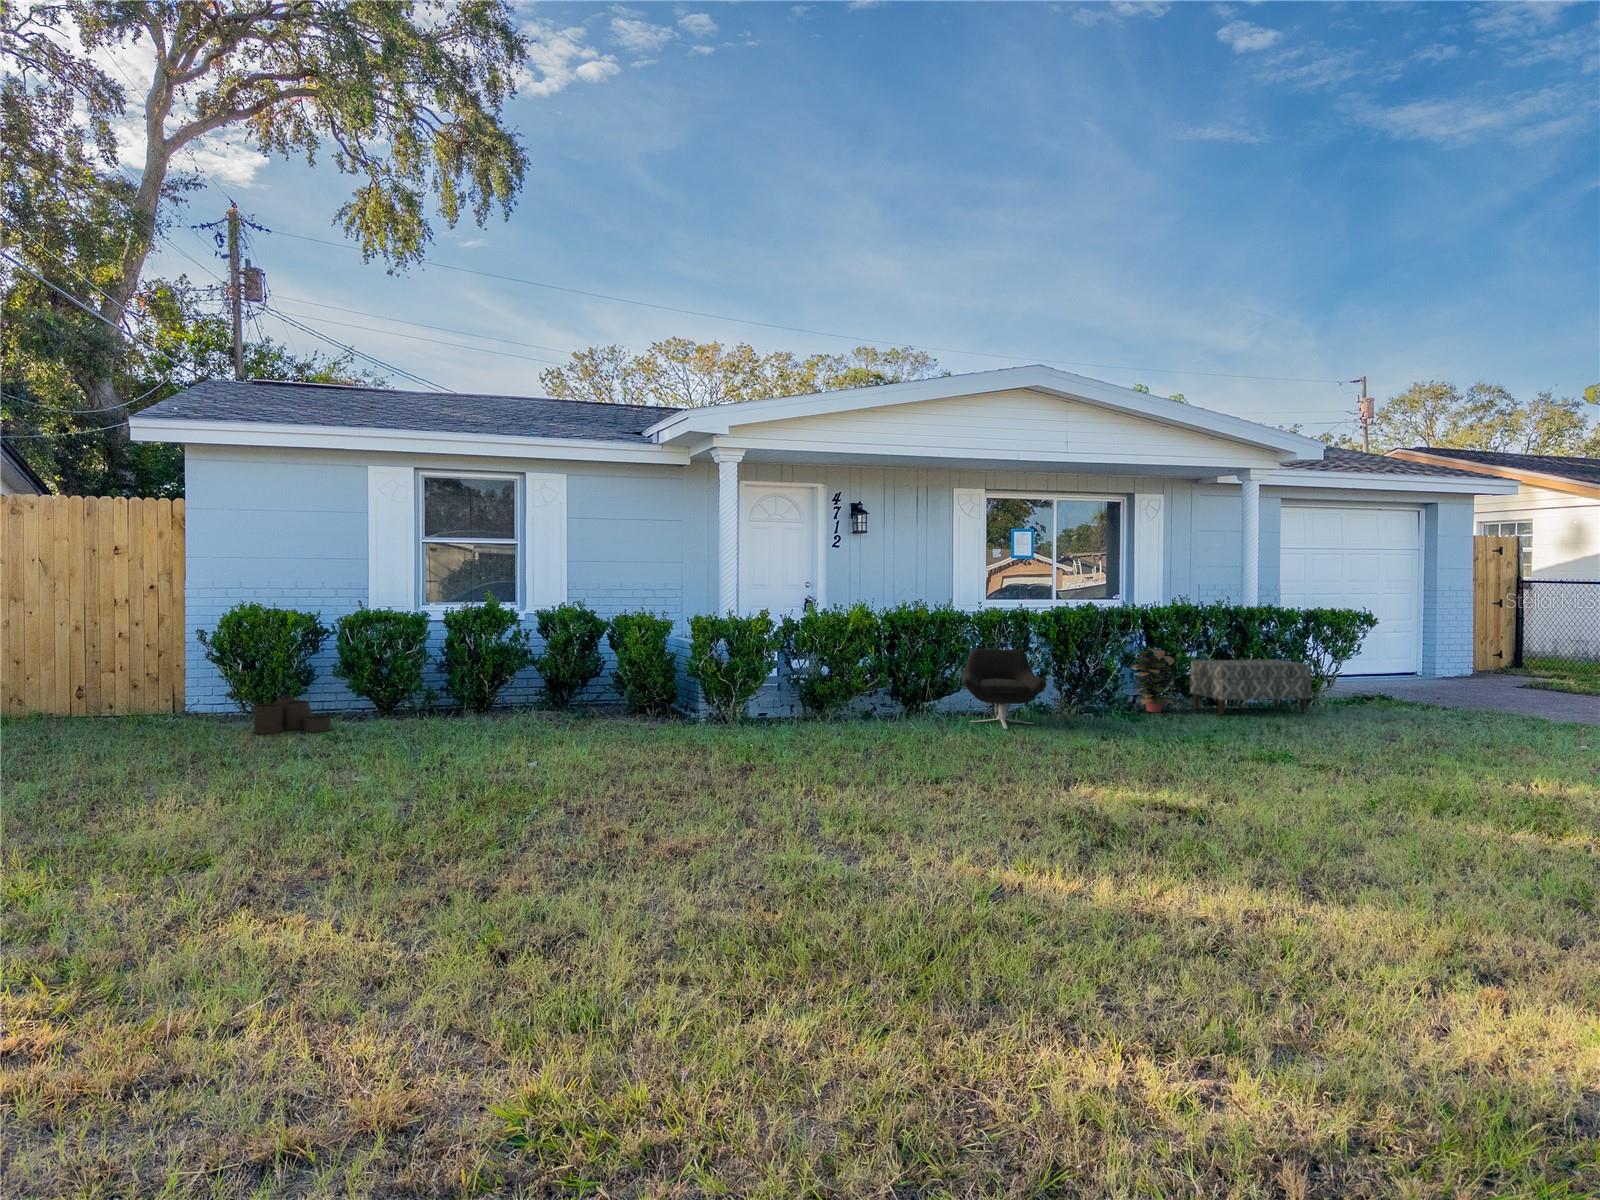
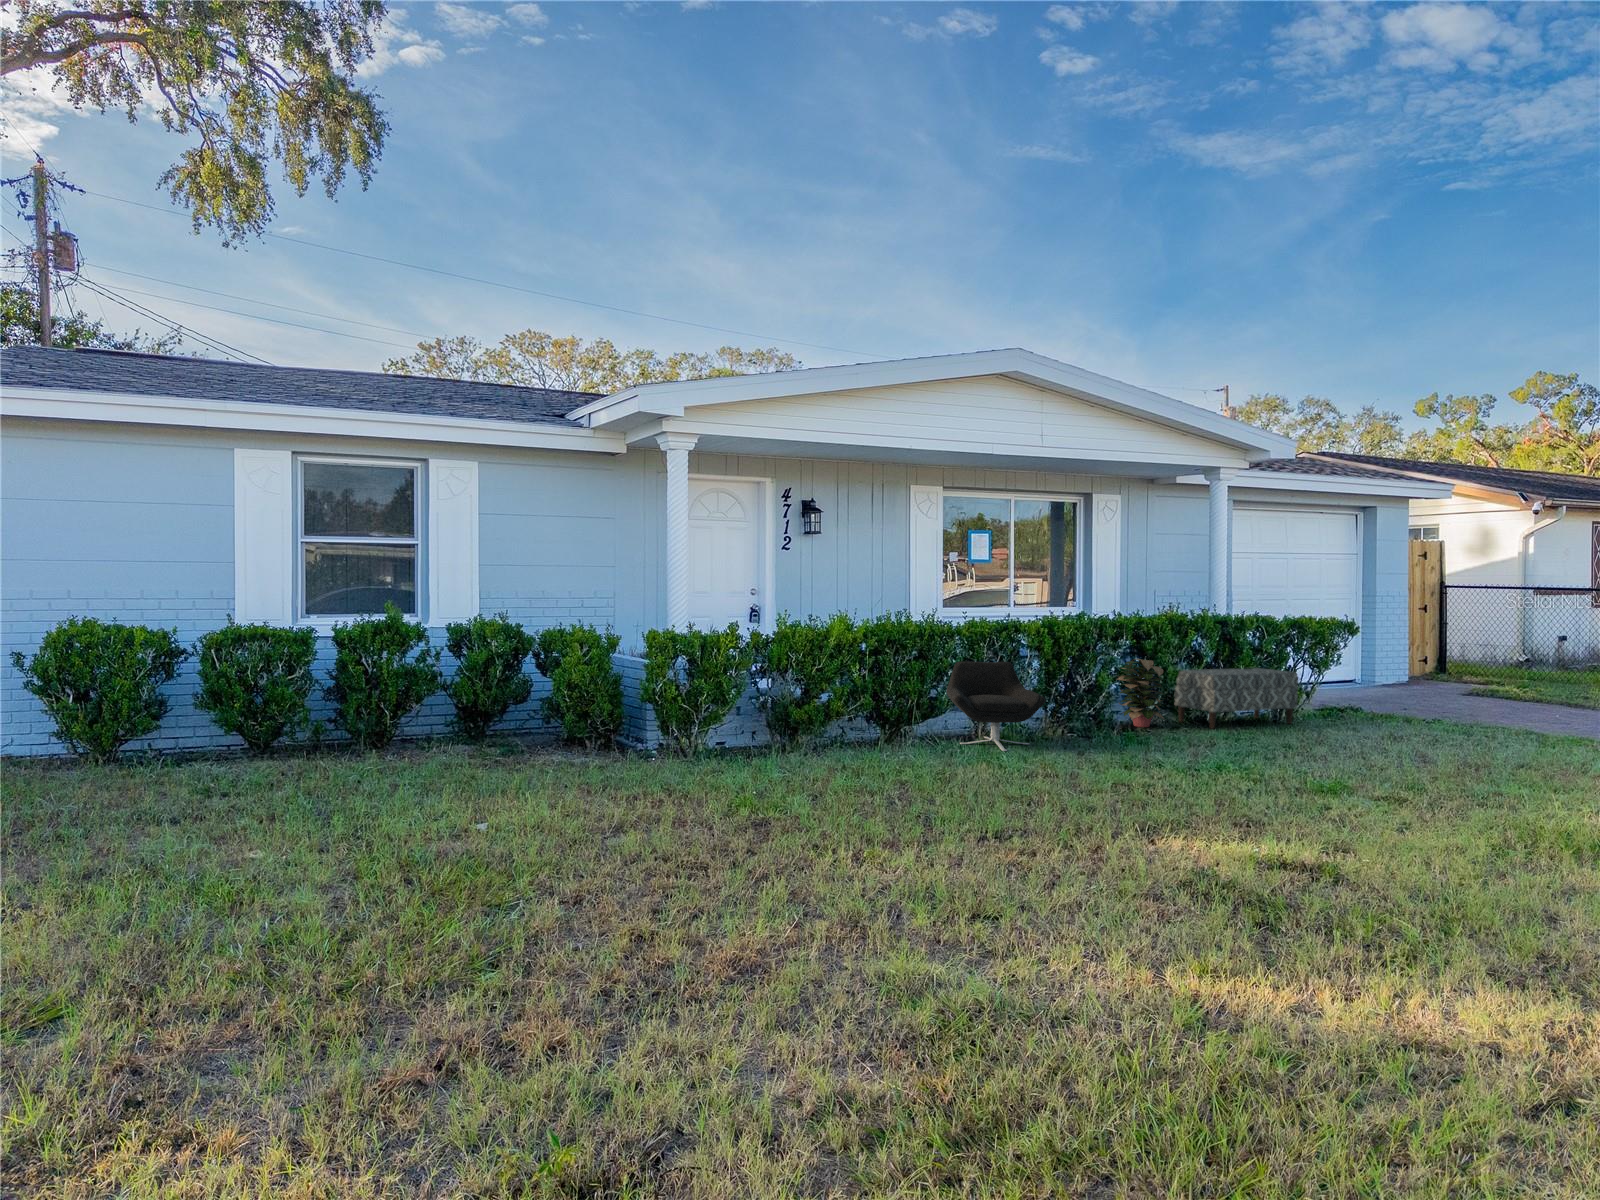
woven basket: present [254,695,331,734] -> none [88,735,194,786]

